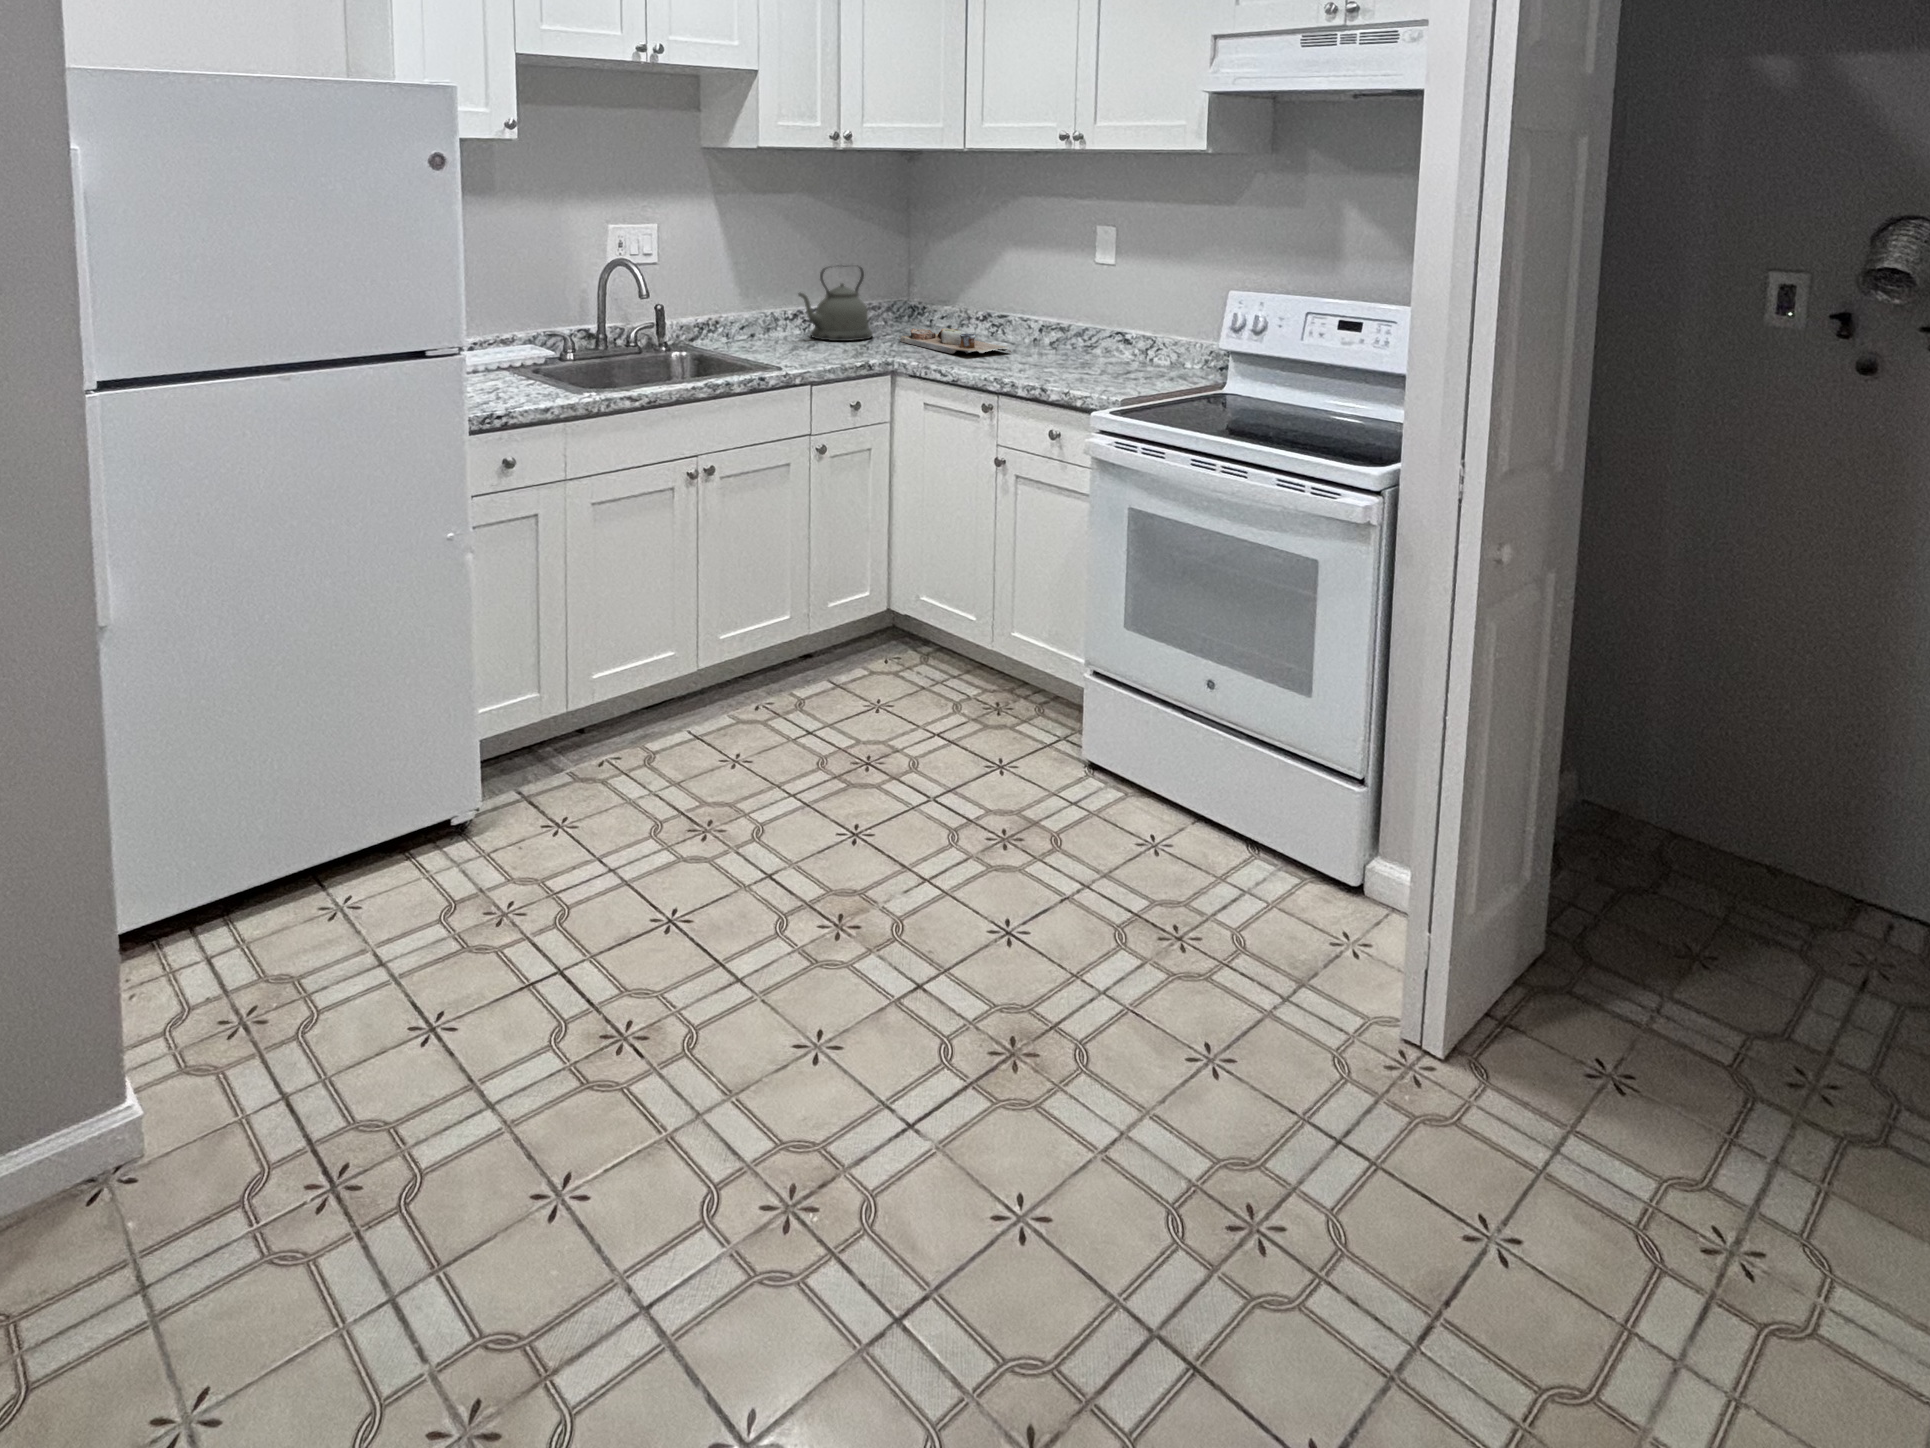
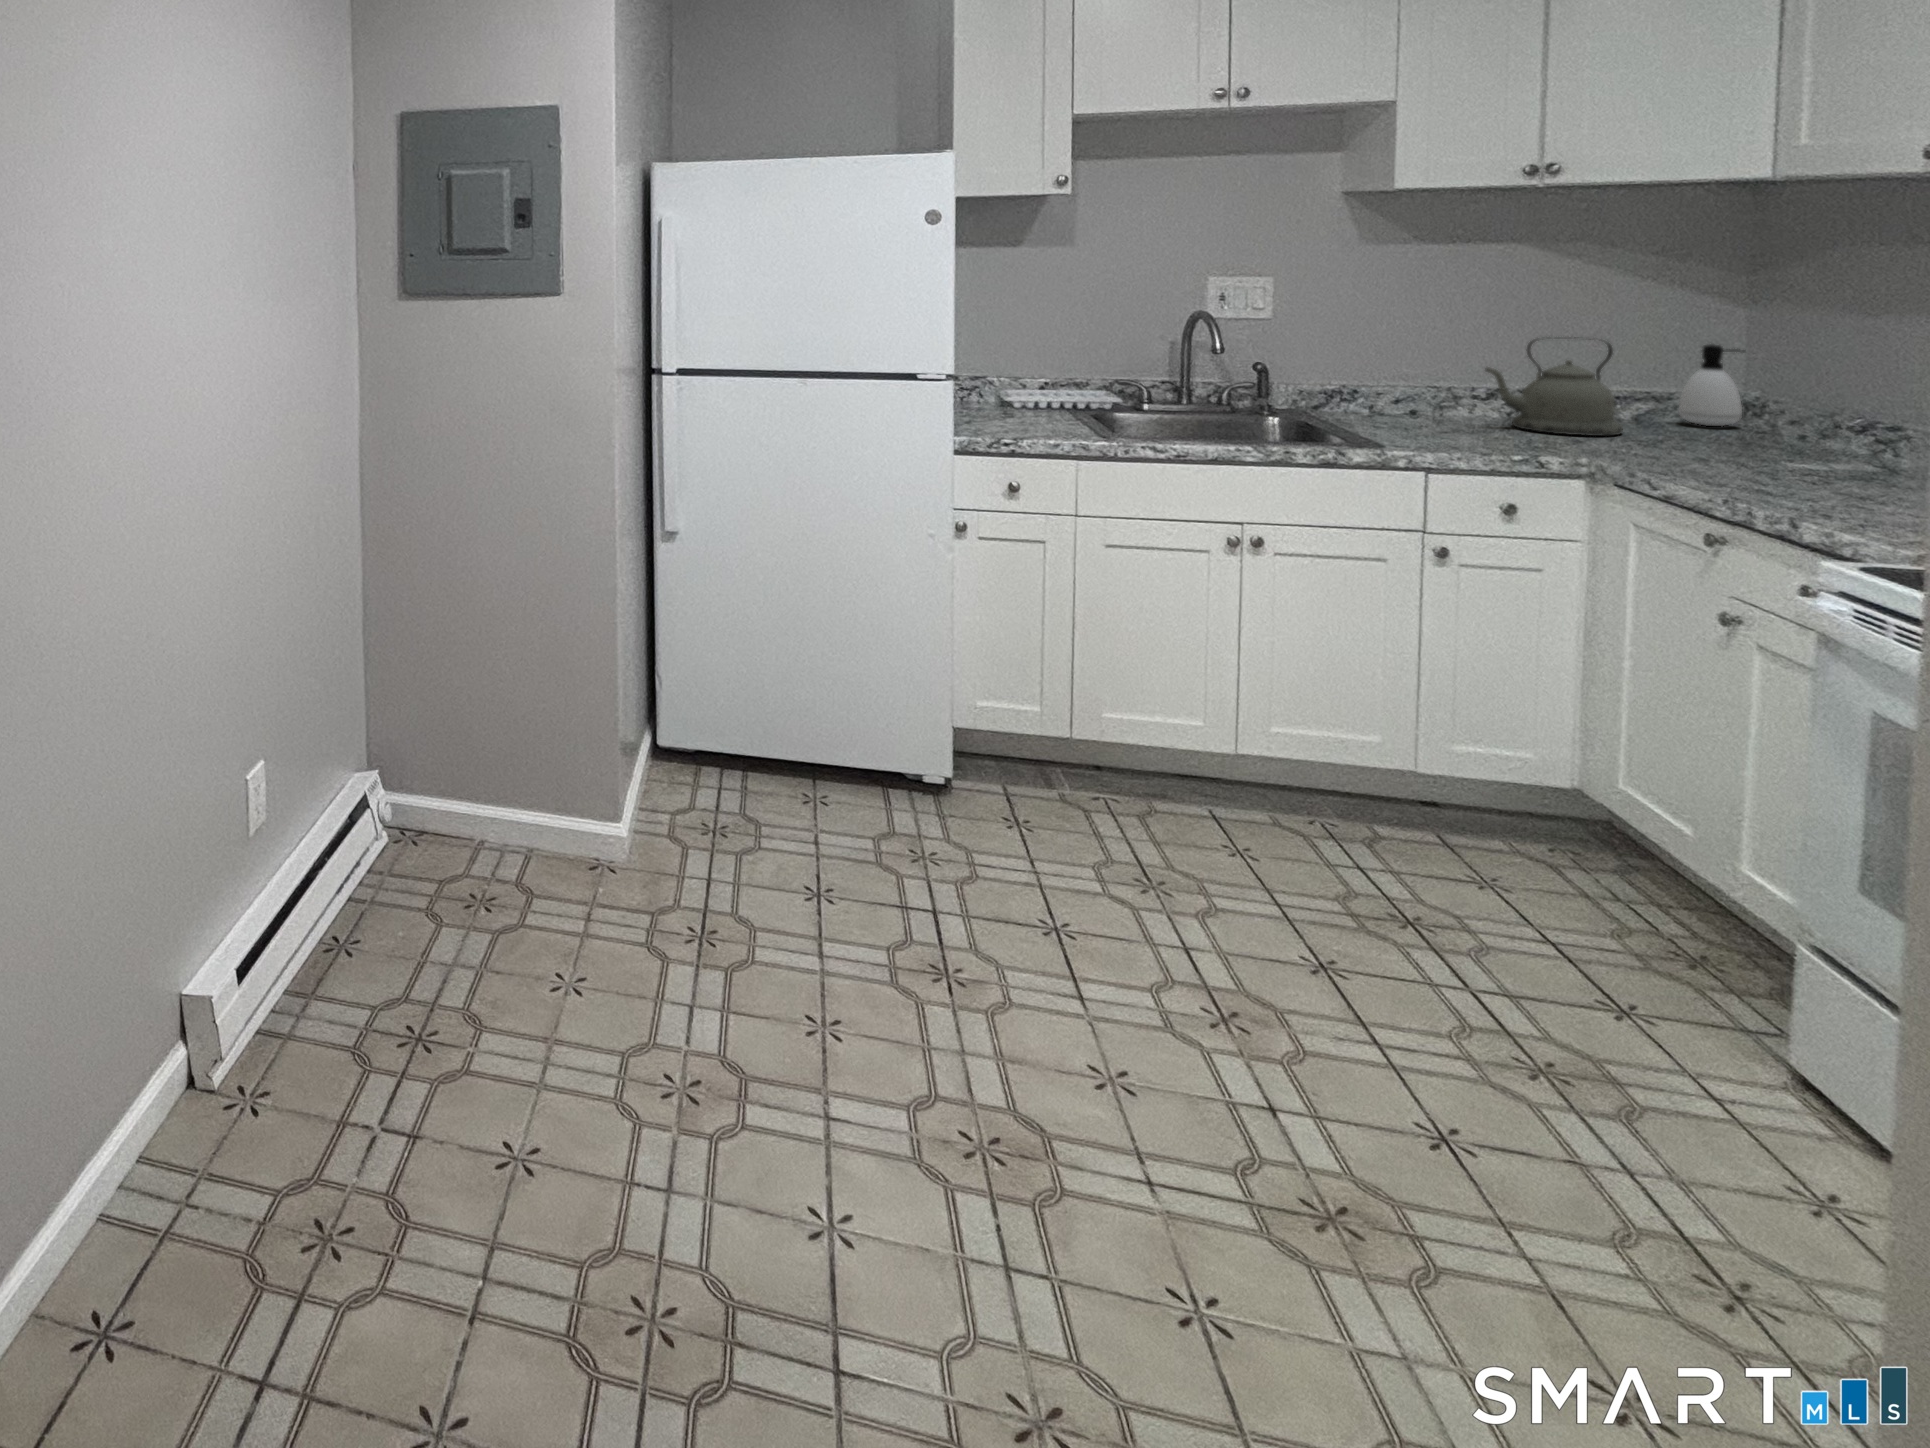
soap dispenser: none [883,265,916,324] -> present [1678,344,1742,426]
cutting board: present [901,328,1011,354] -> none [1660,429,1855,479]

